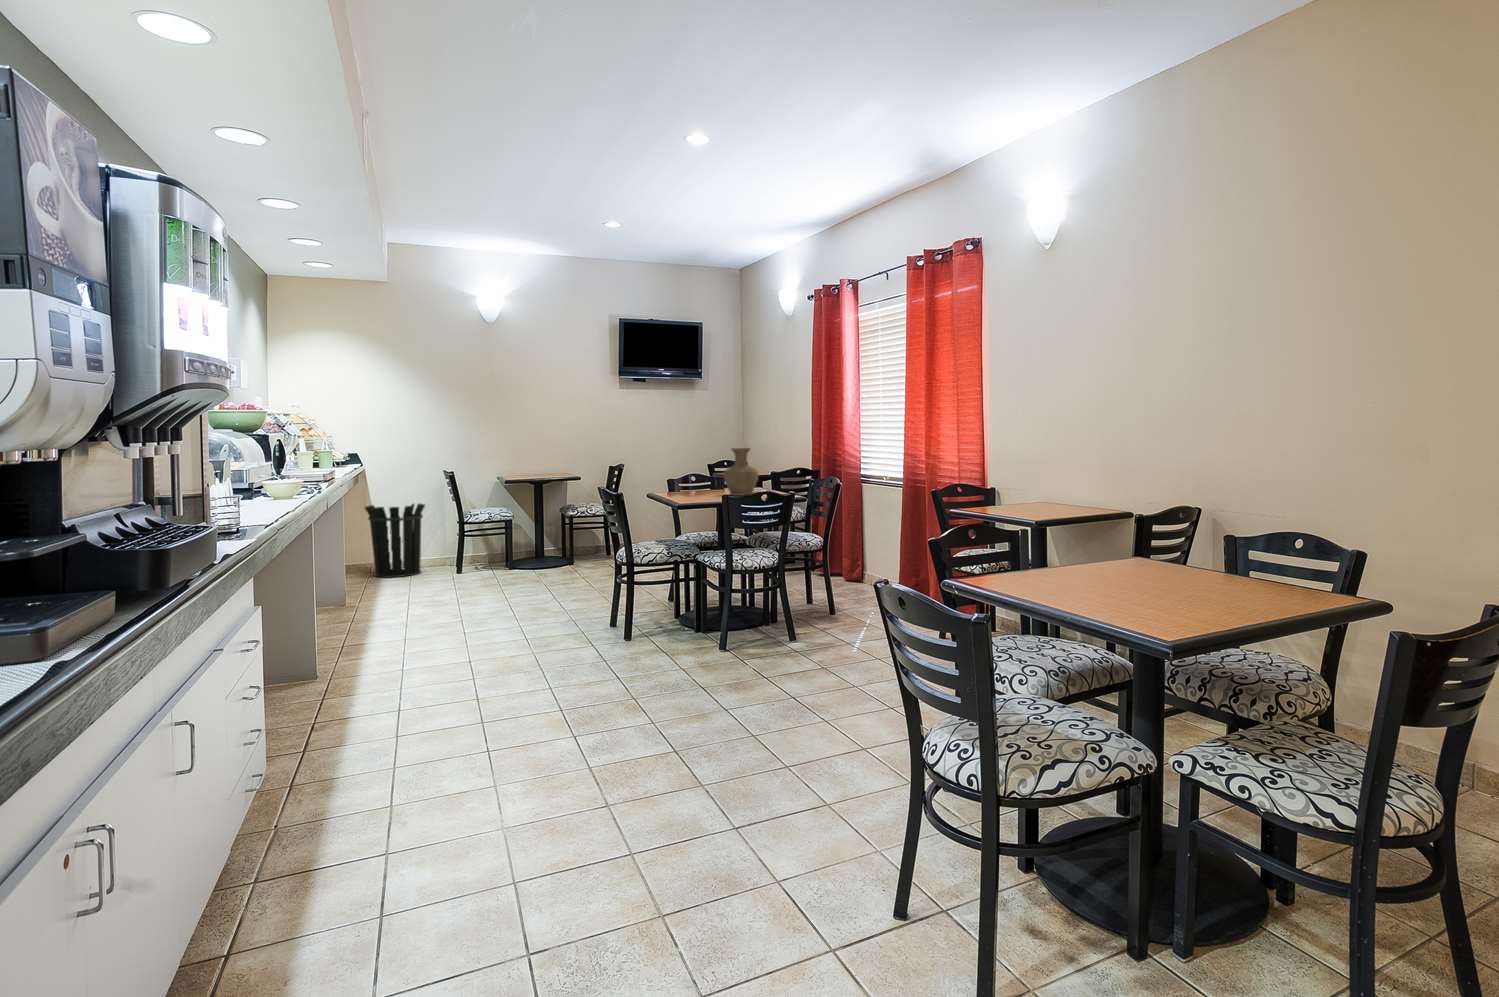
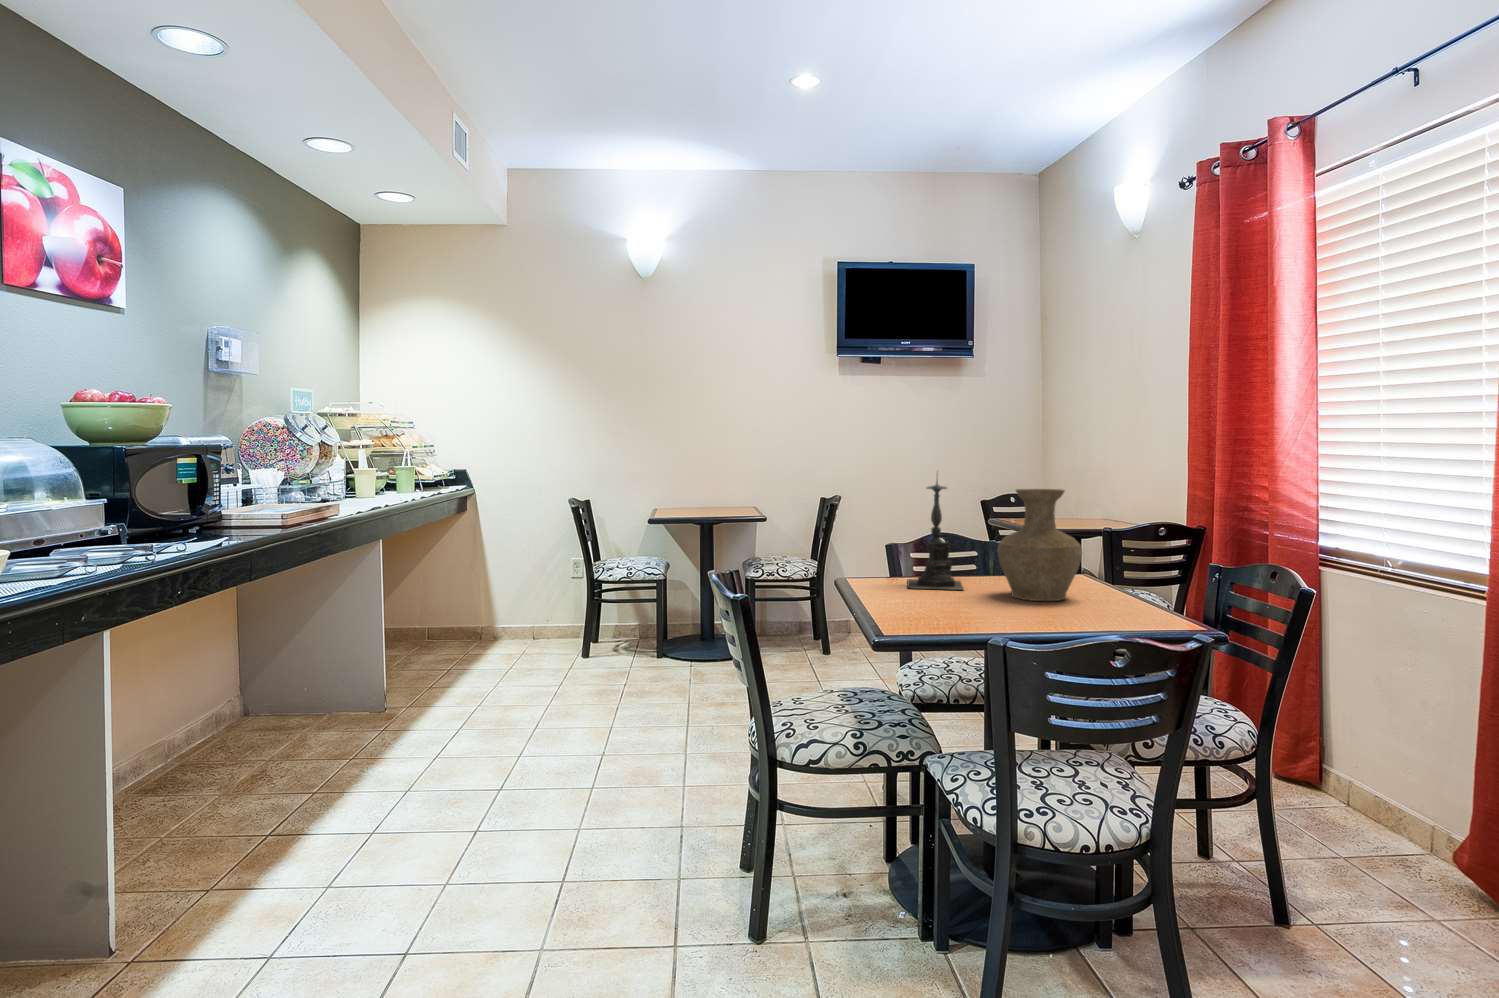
candle holder: none [683,440,710,495] -> present [907,480,963,590]
waste bin: present [365,504,425,578] -> none [461,547,545,659]

